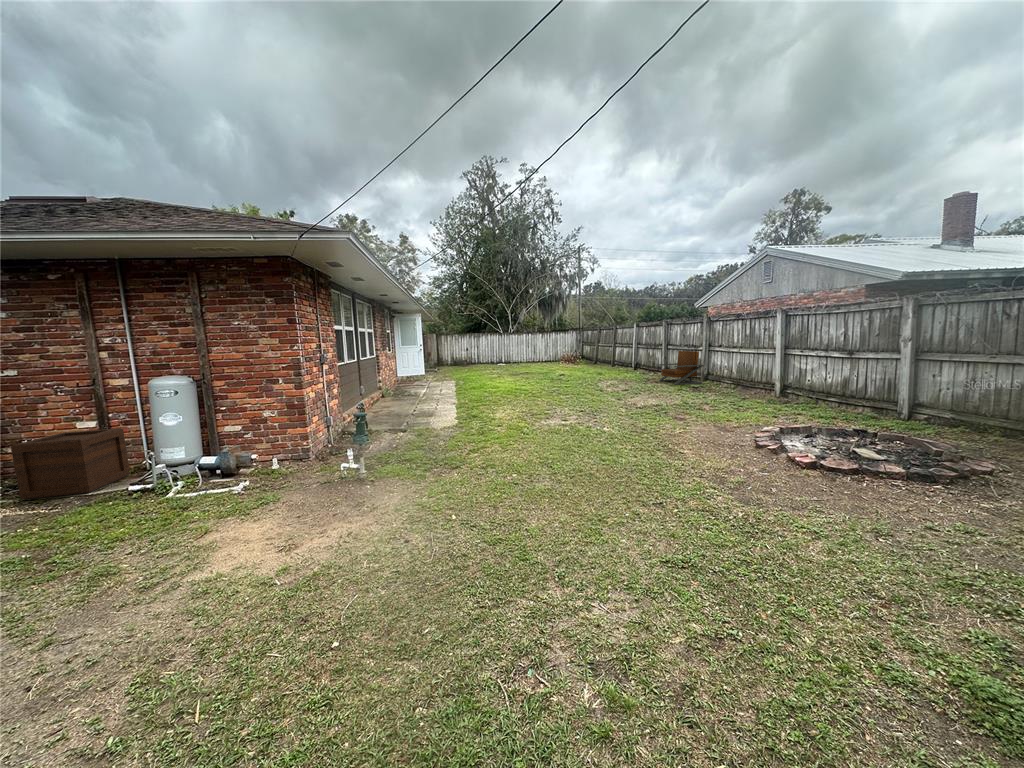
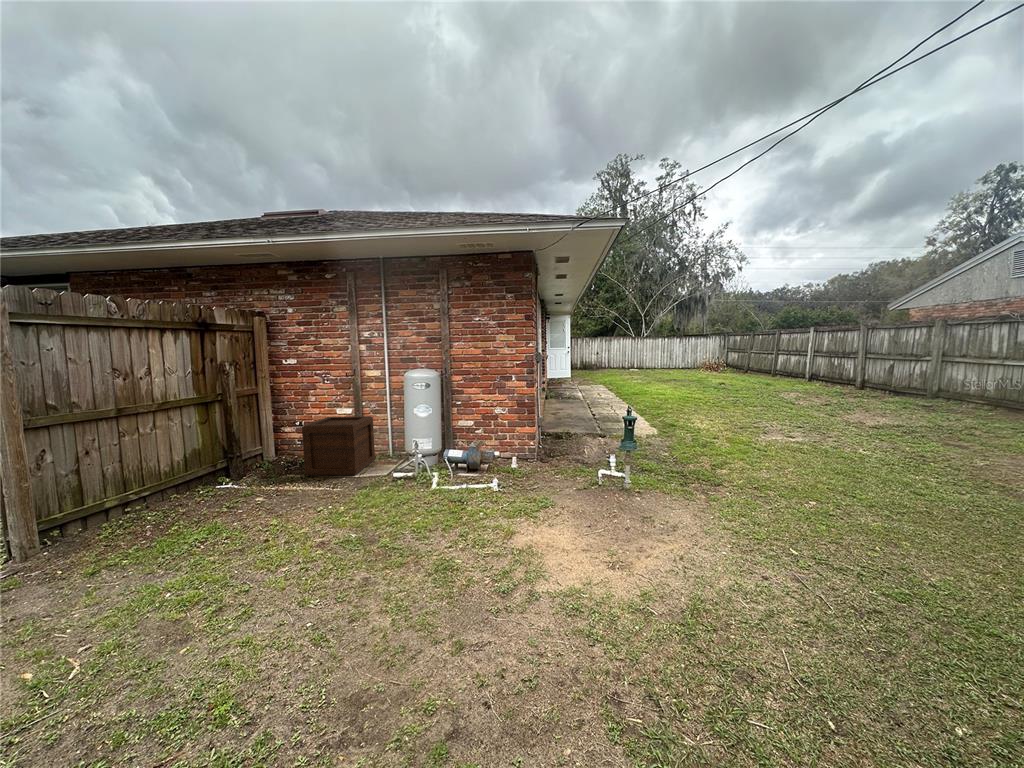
lounge chair: present [659,351,704,385] -> none [873,362,952,405]

